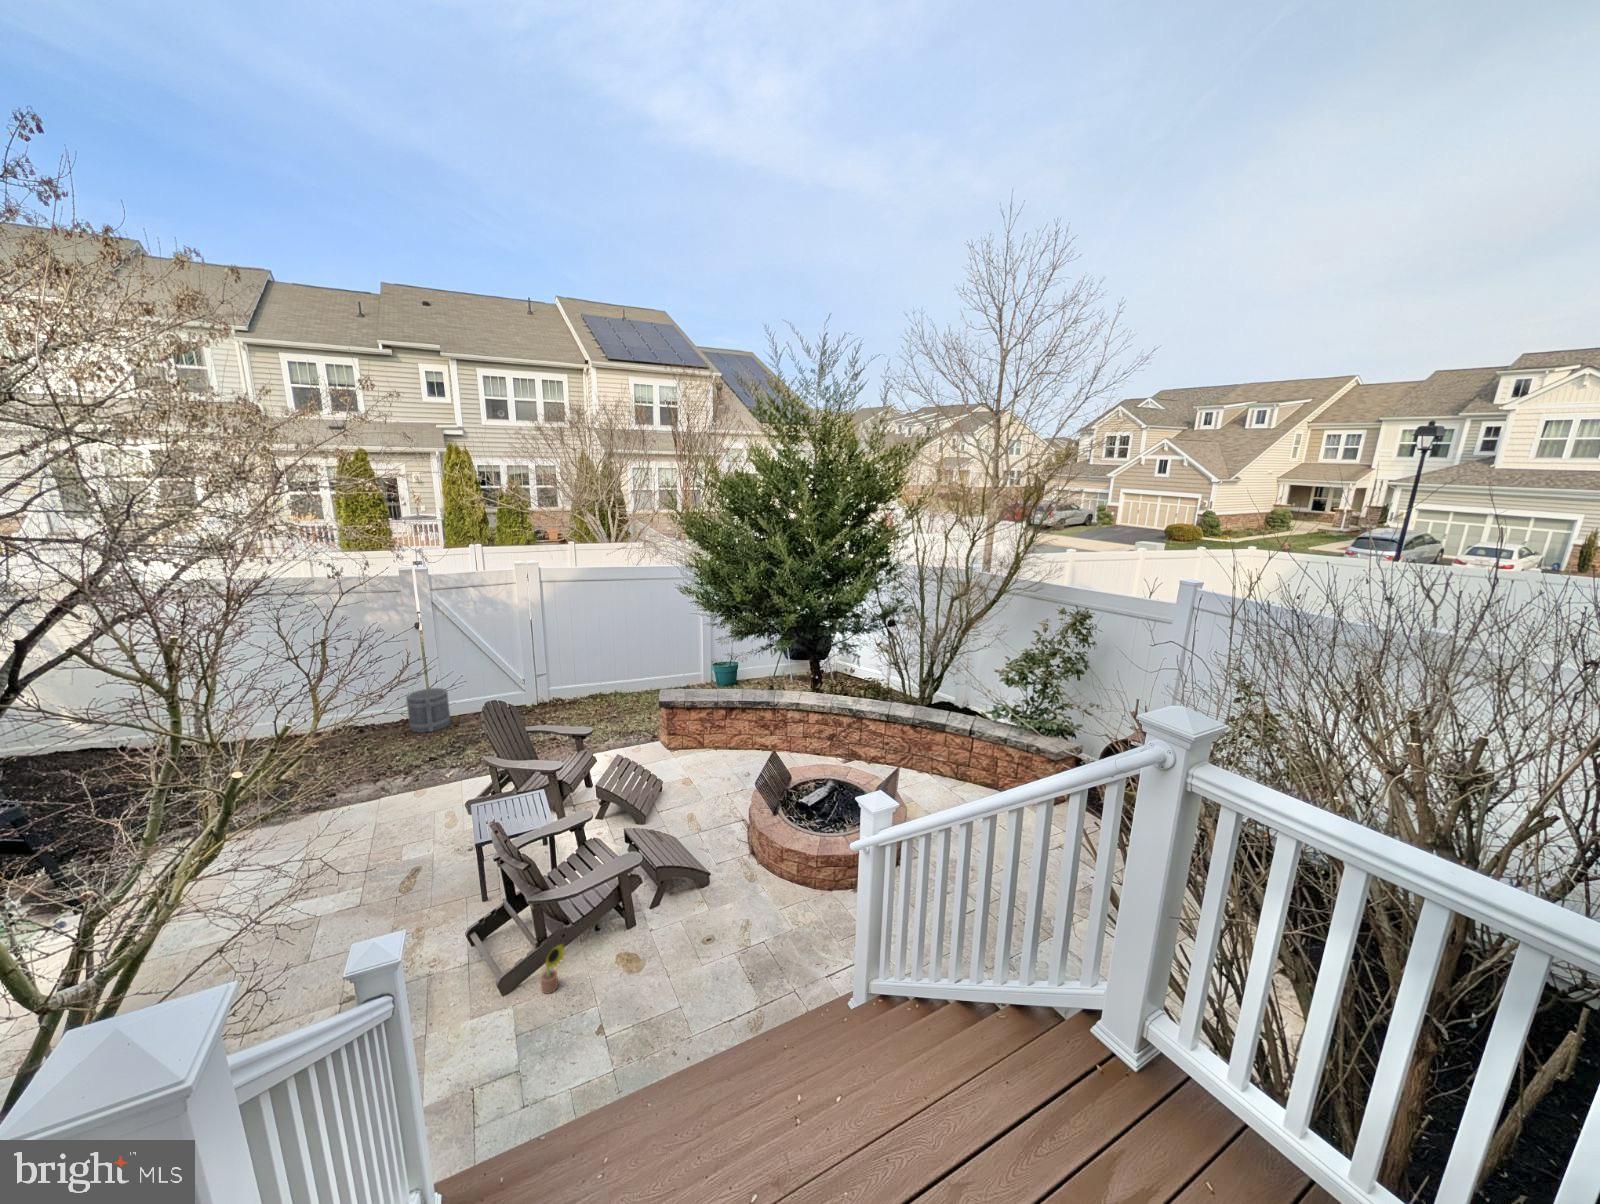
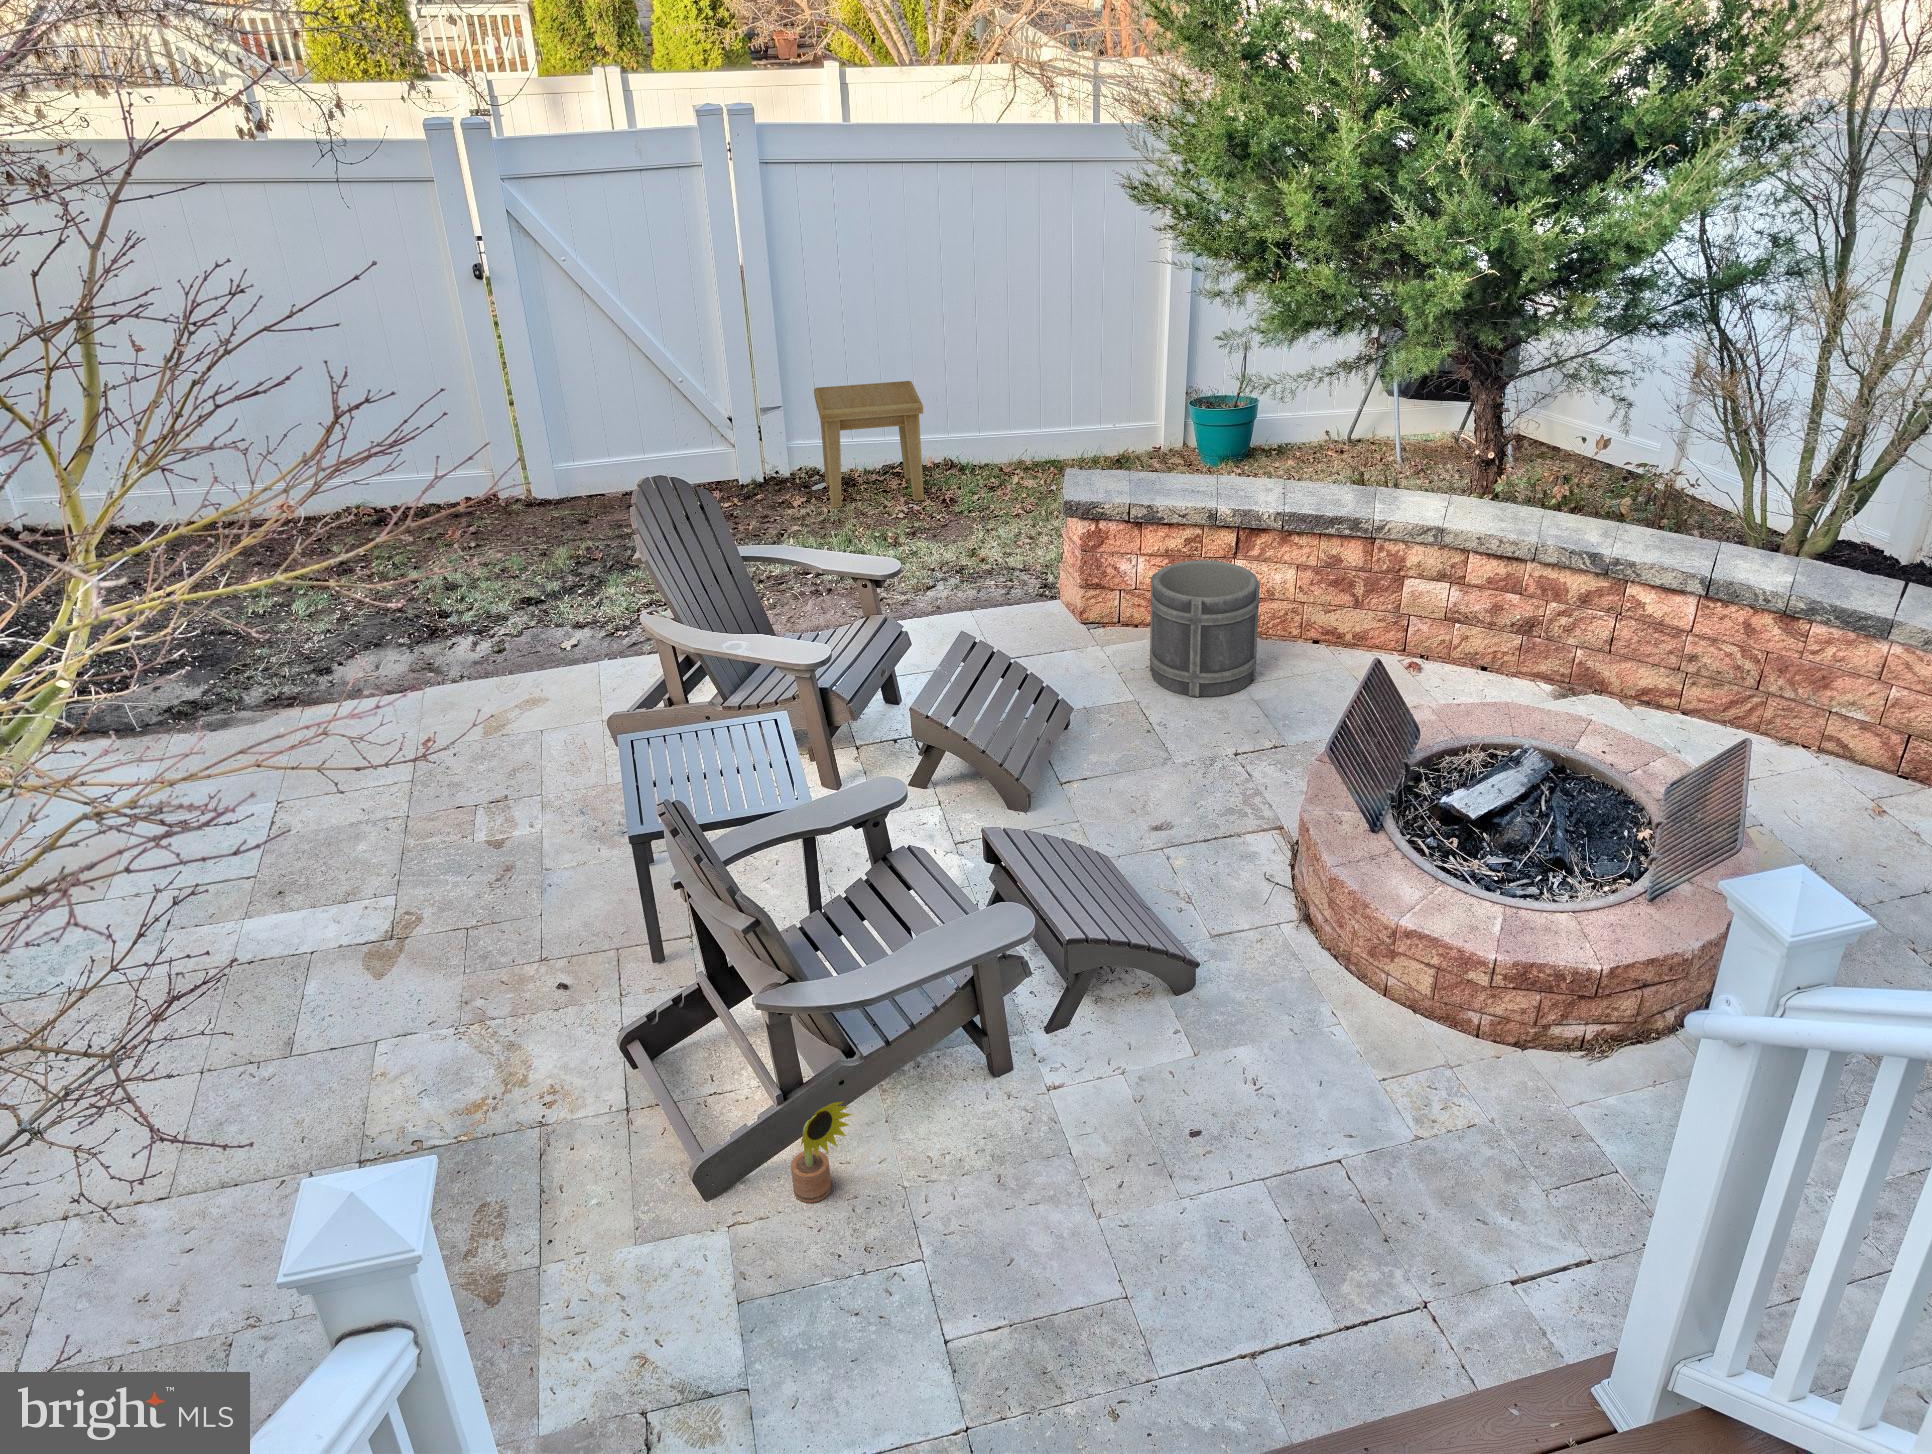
side table: none [559,660,604,711] -> present [814,381,924,508]
bucket: present [406,688,451,733] -> present [1150,560,1260,697]

